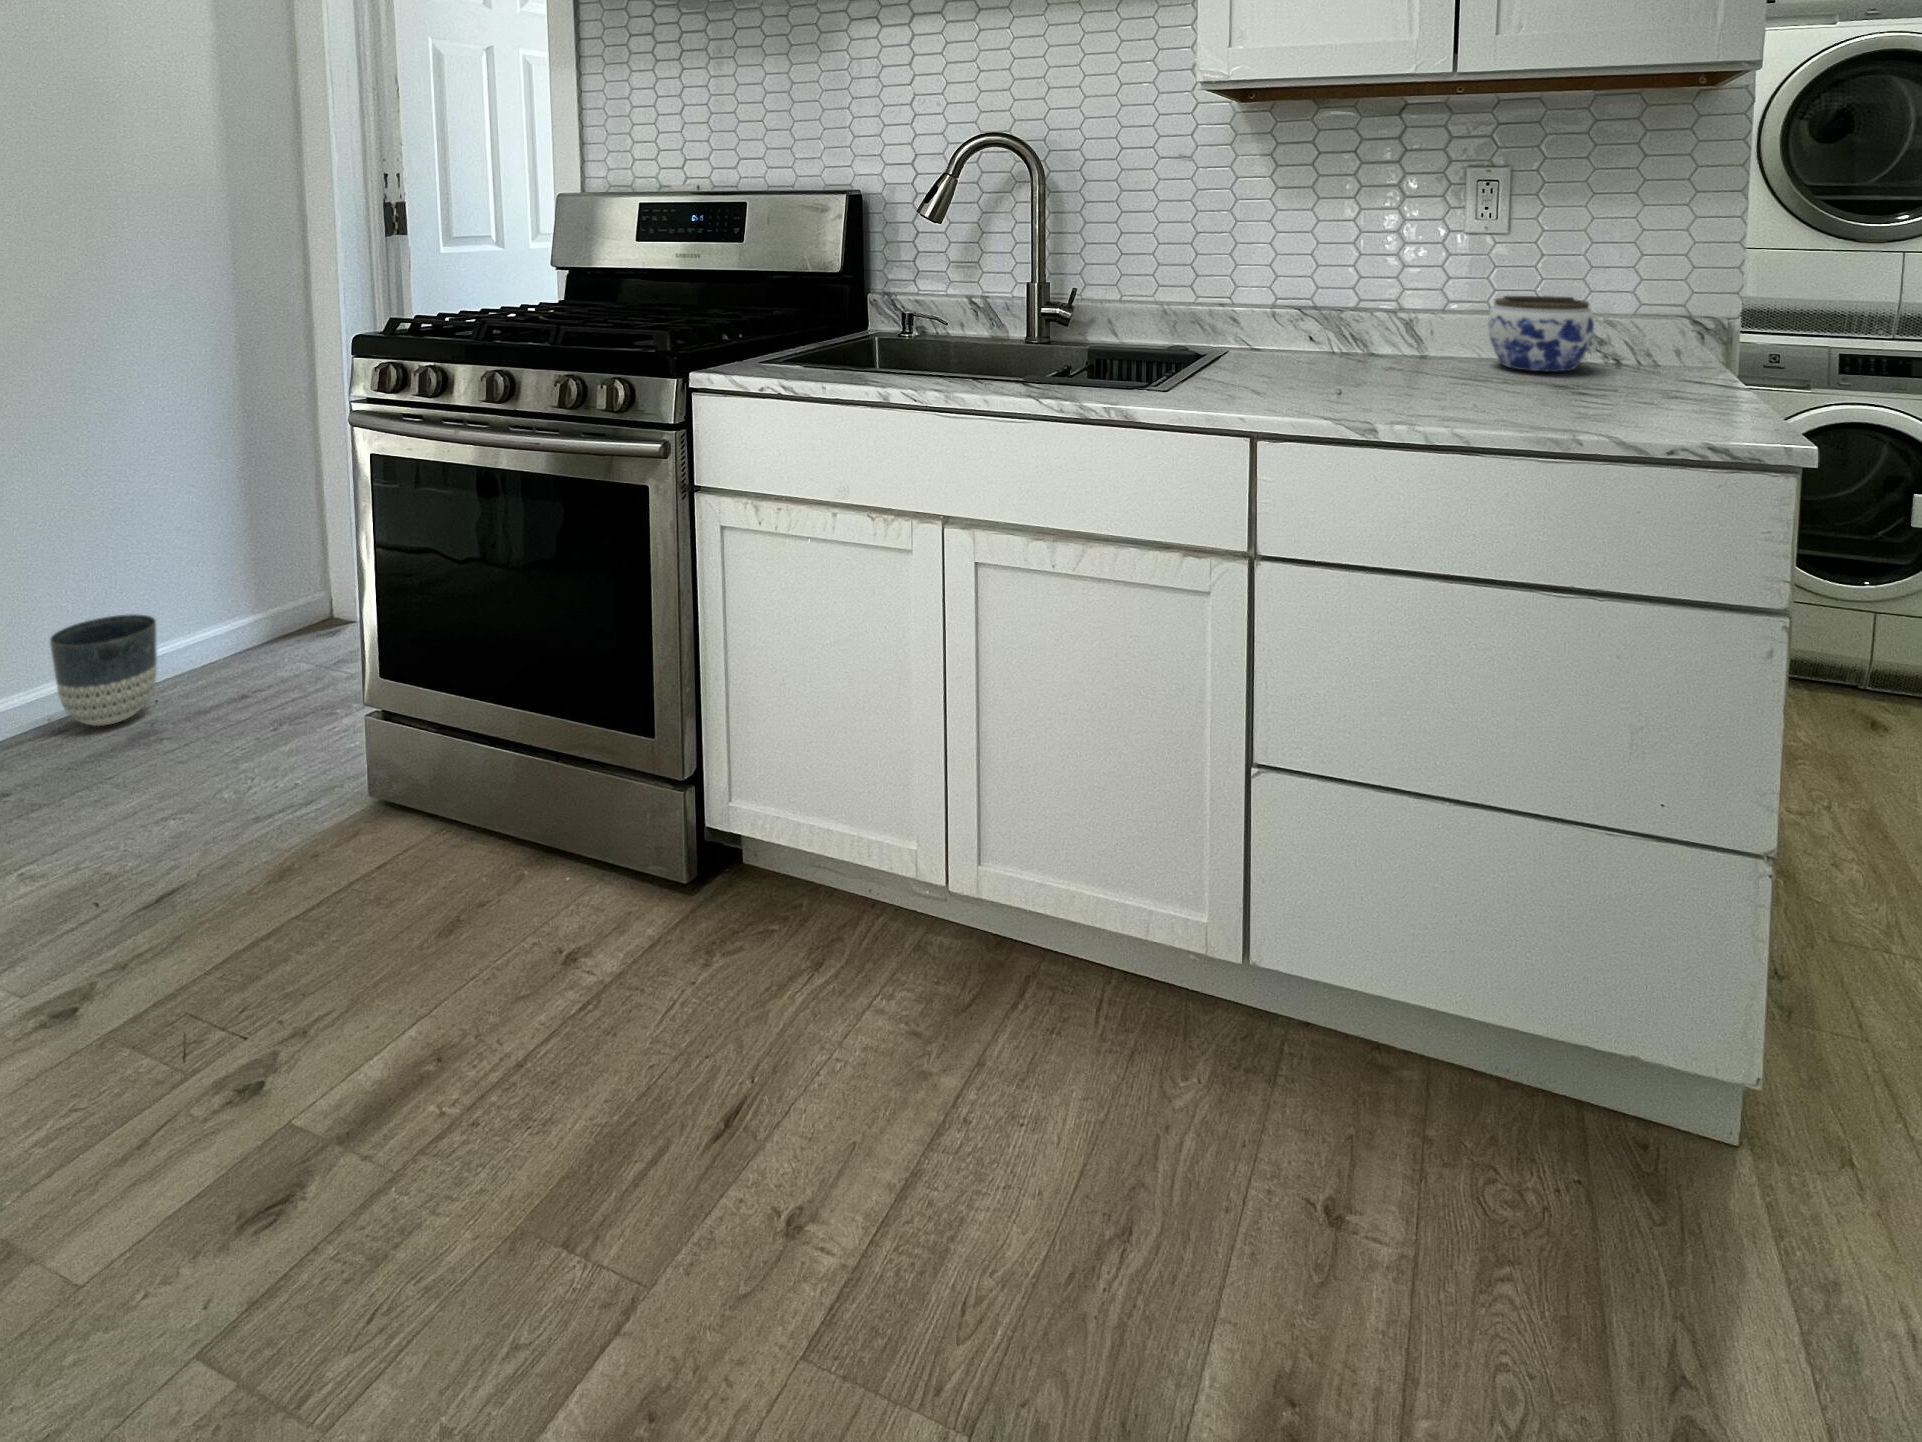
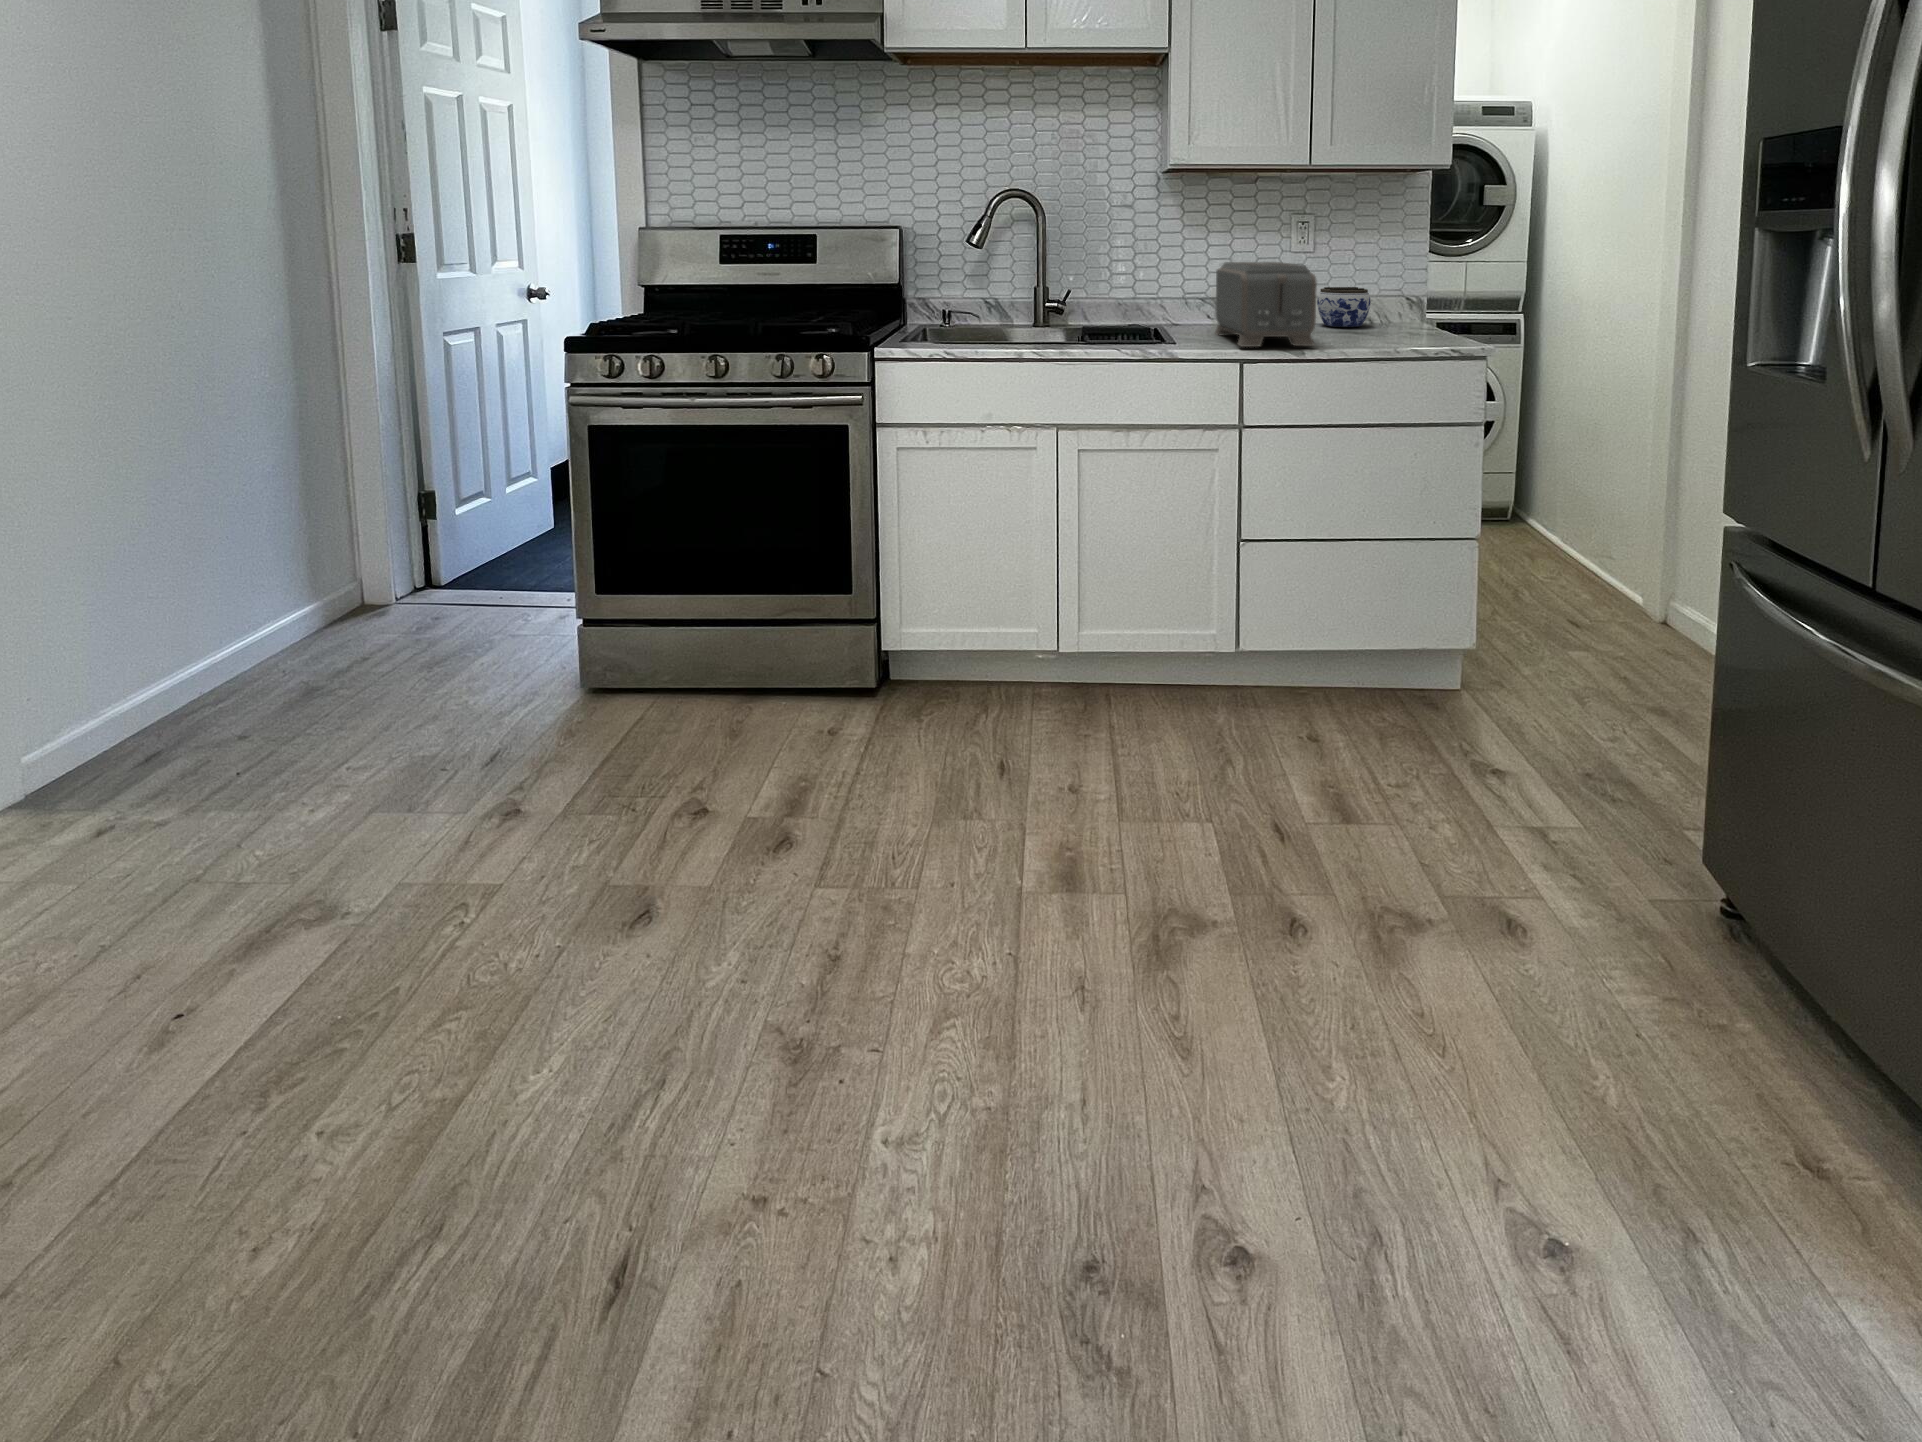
toaster: none [1254,248,1409,414] -> present [1215,262,1317,347]
planter: present [50,615,157,726] -> none [203,599,295,694]

